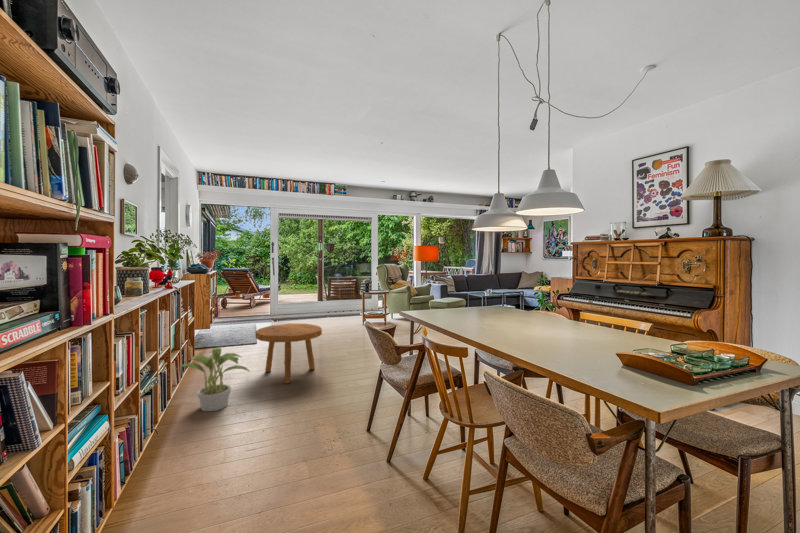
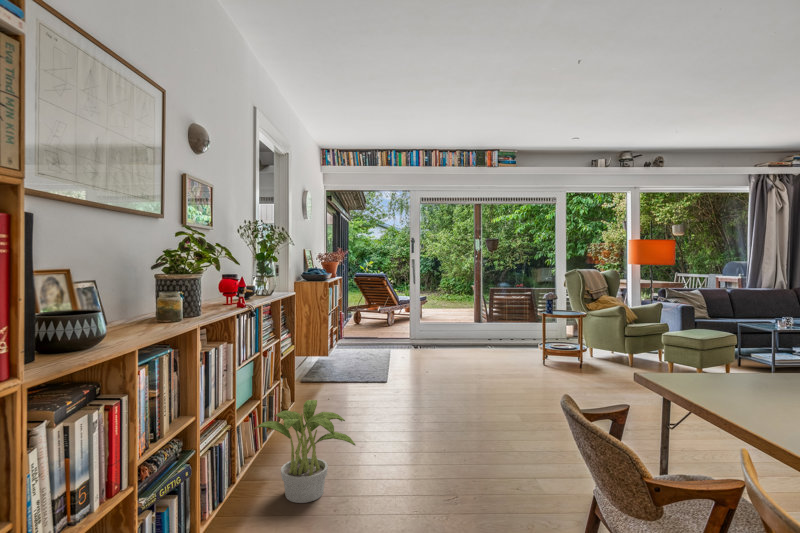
footstool: present [255,324,322,383] -> none [372,363,473,465]

